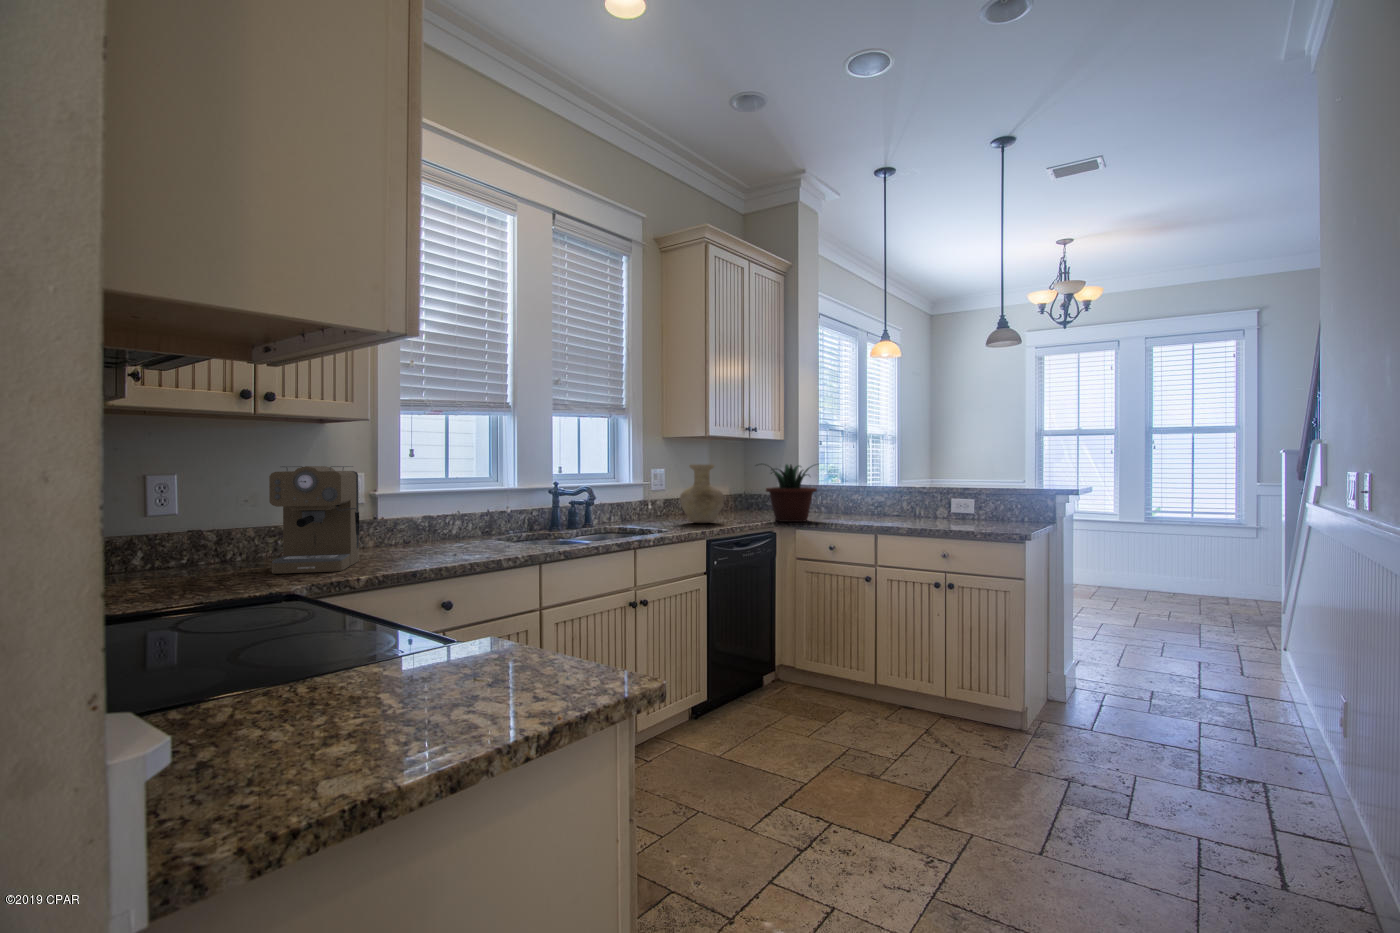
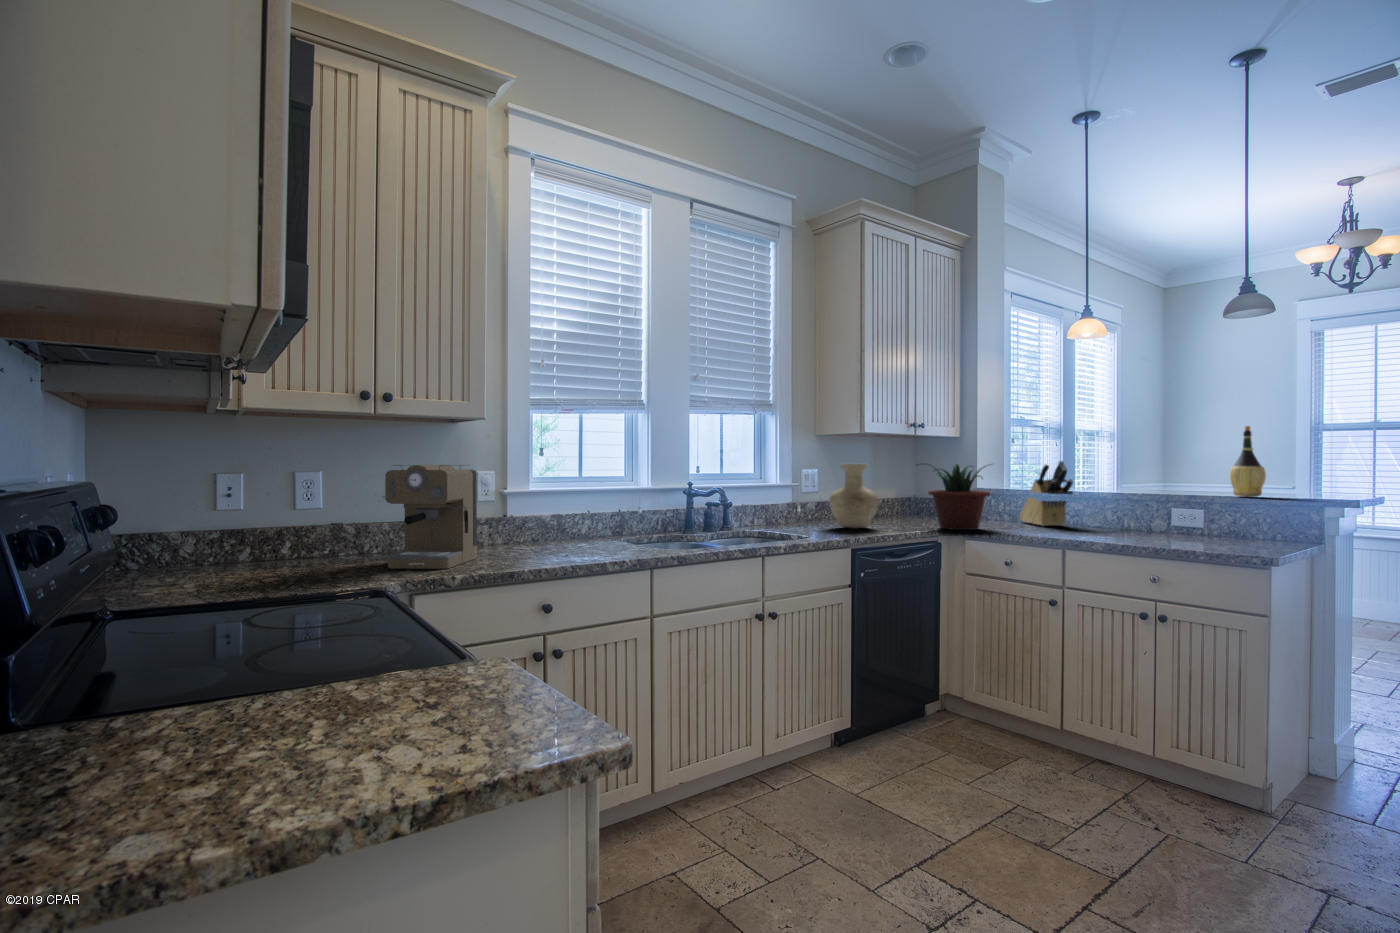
wine bottle: none [992,433,1016,489] -> present [1230,426,1266,497]
knife block: none [836,461,880,517] -> present [1020,461,1073,526]

